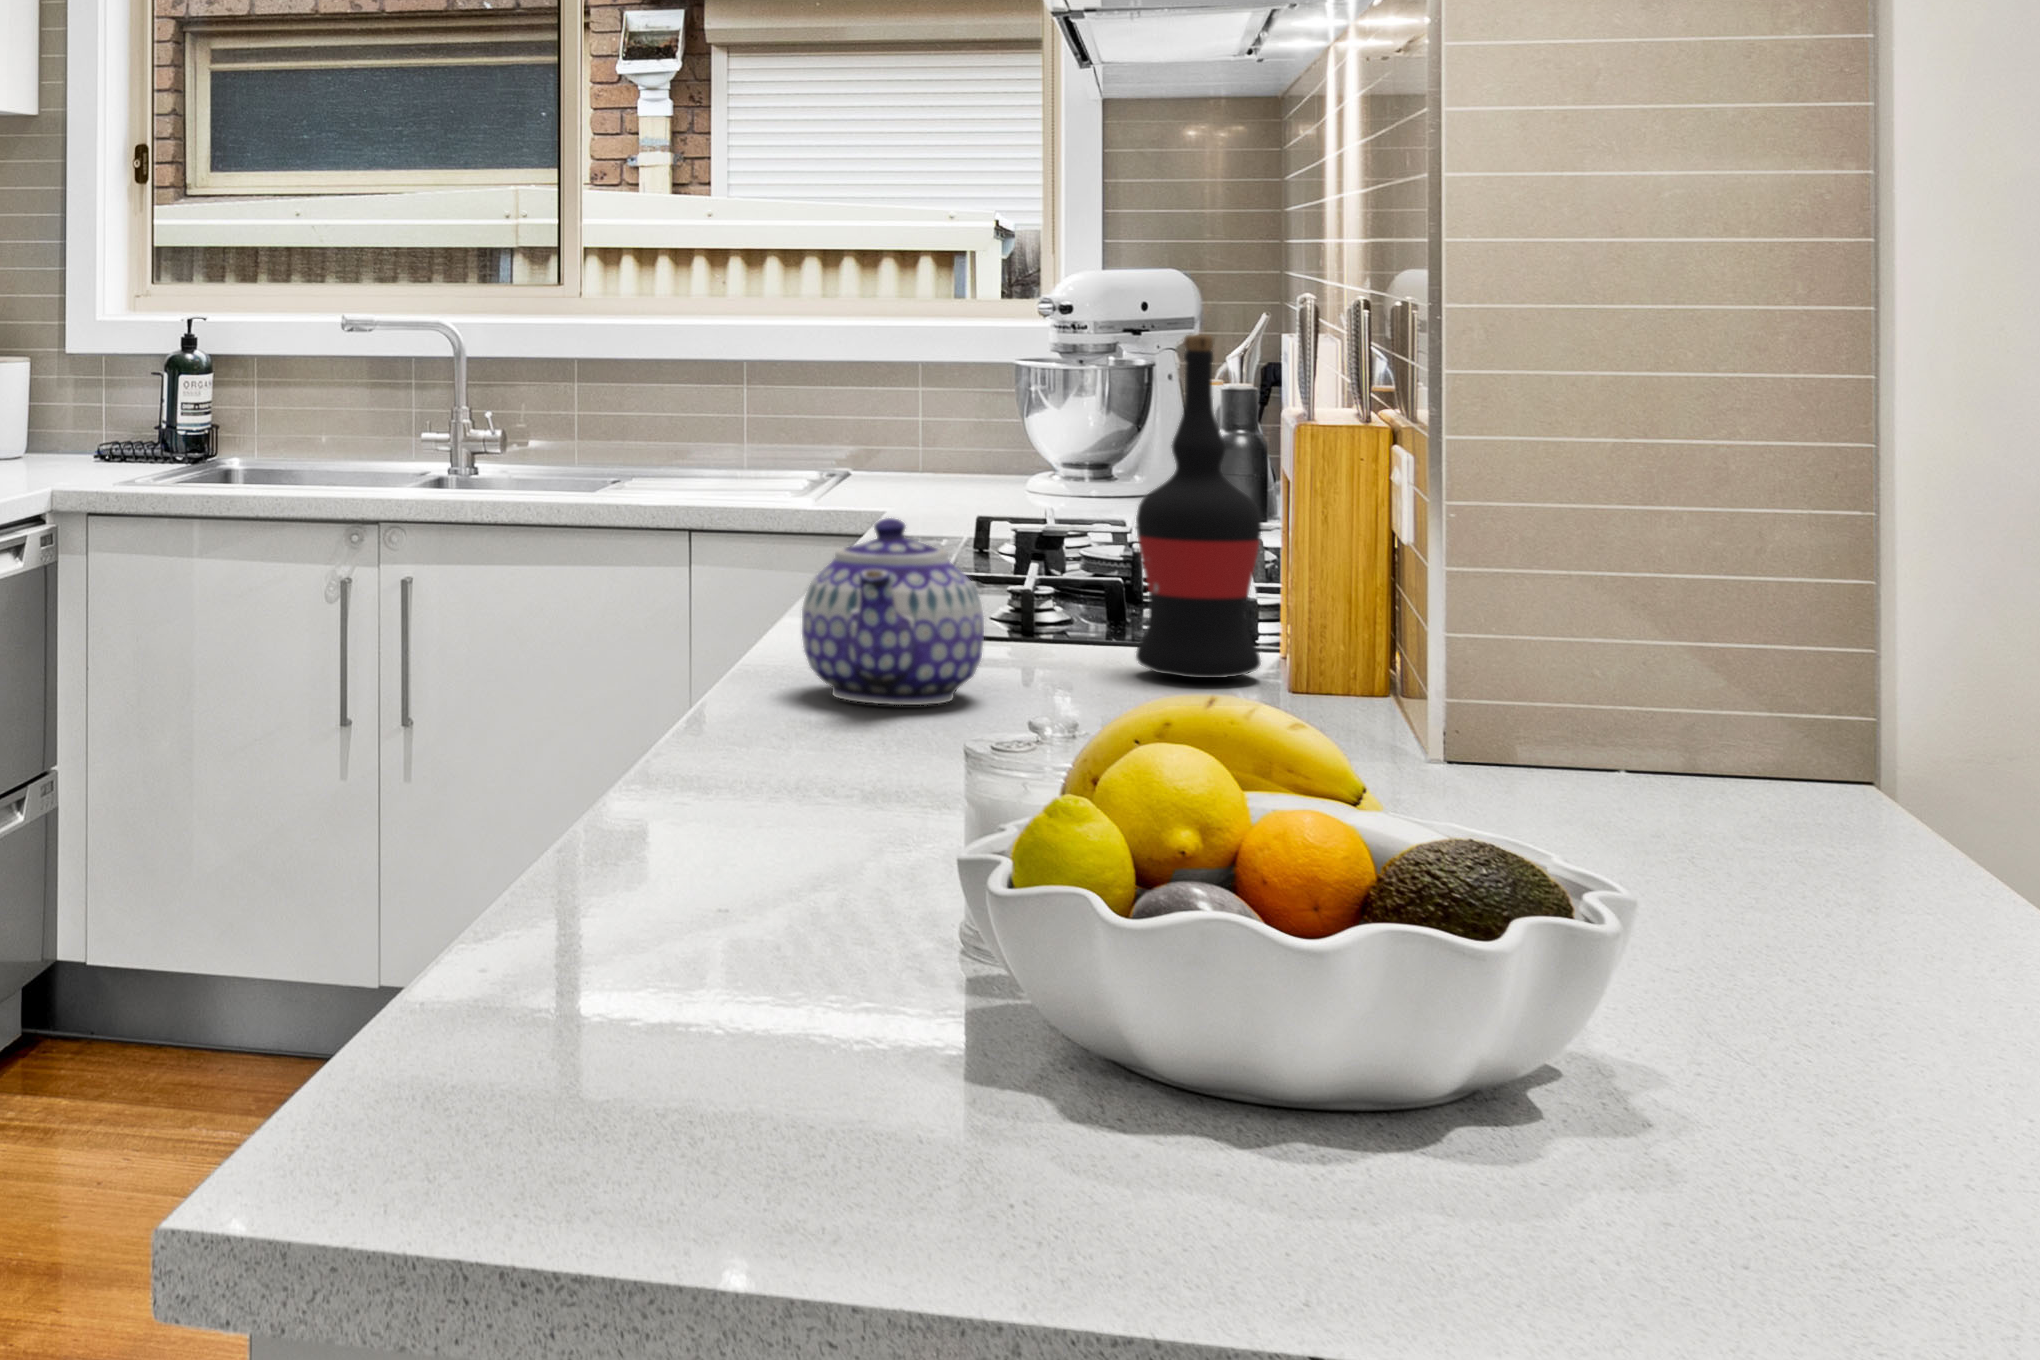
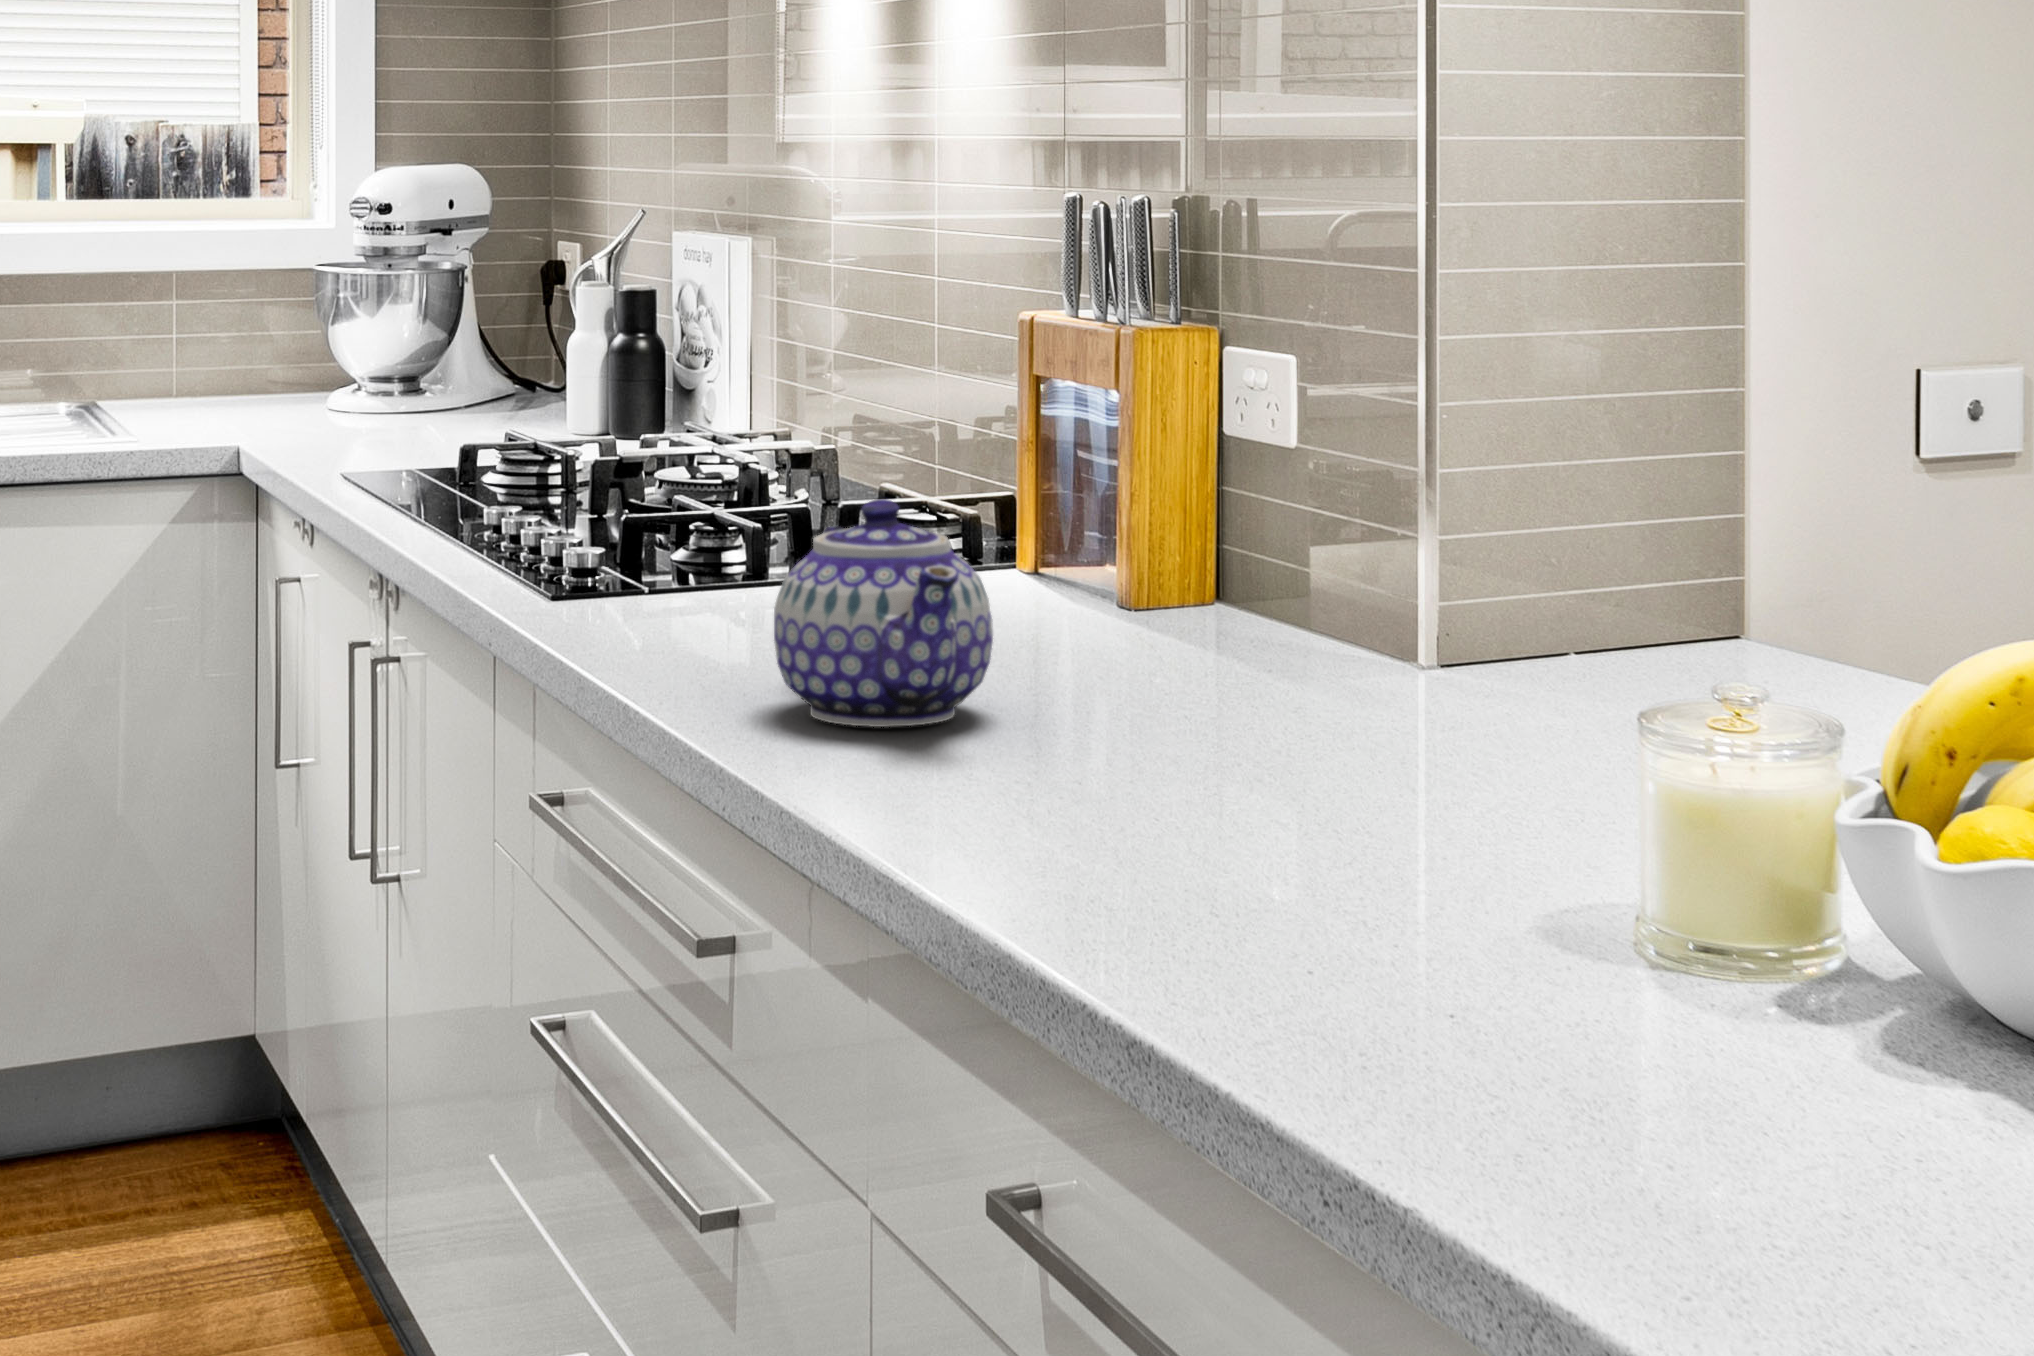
wine bottle: present [1136,335,1261,678] -> none [1030,267,1167,651]

